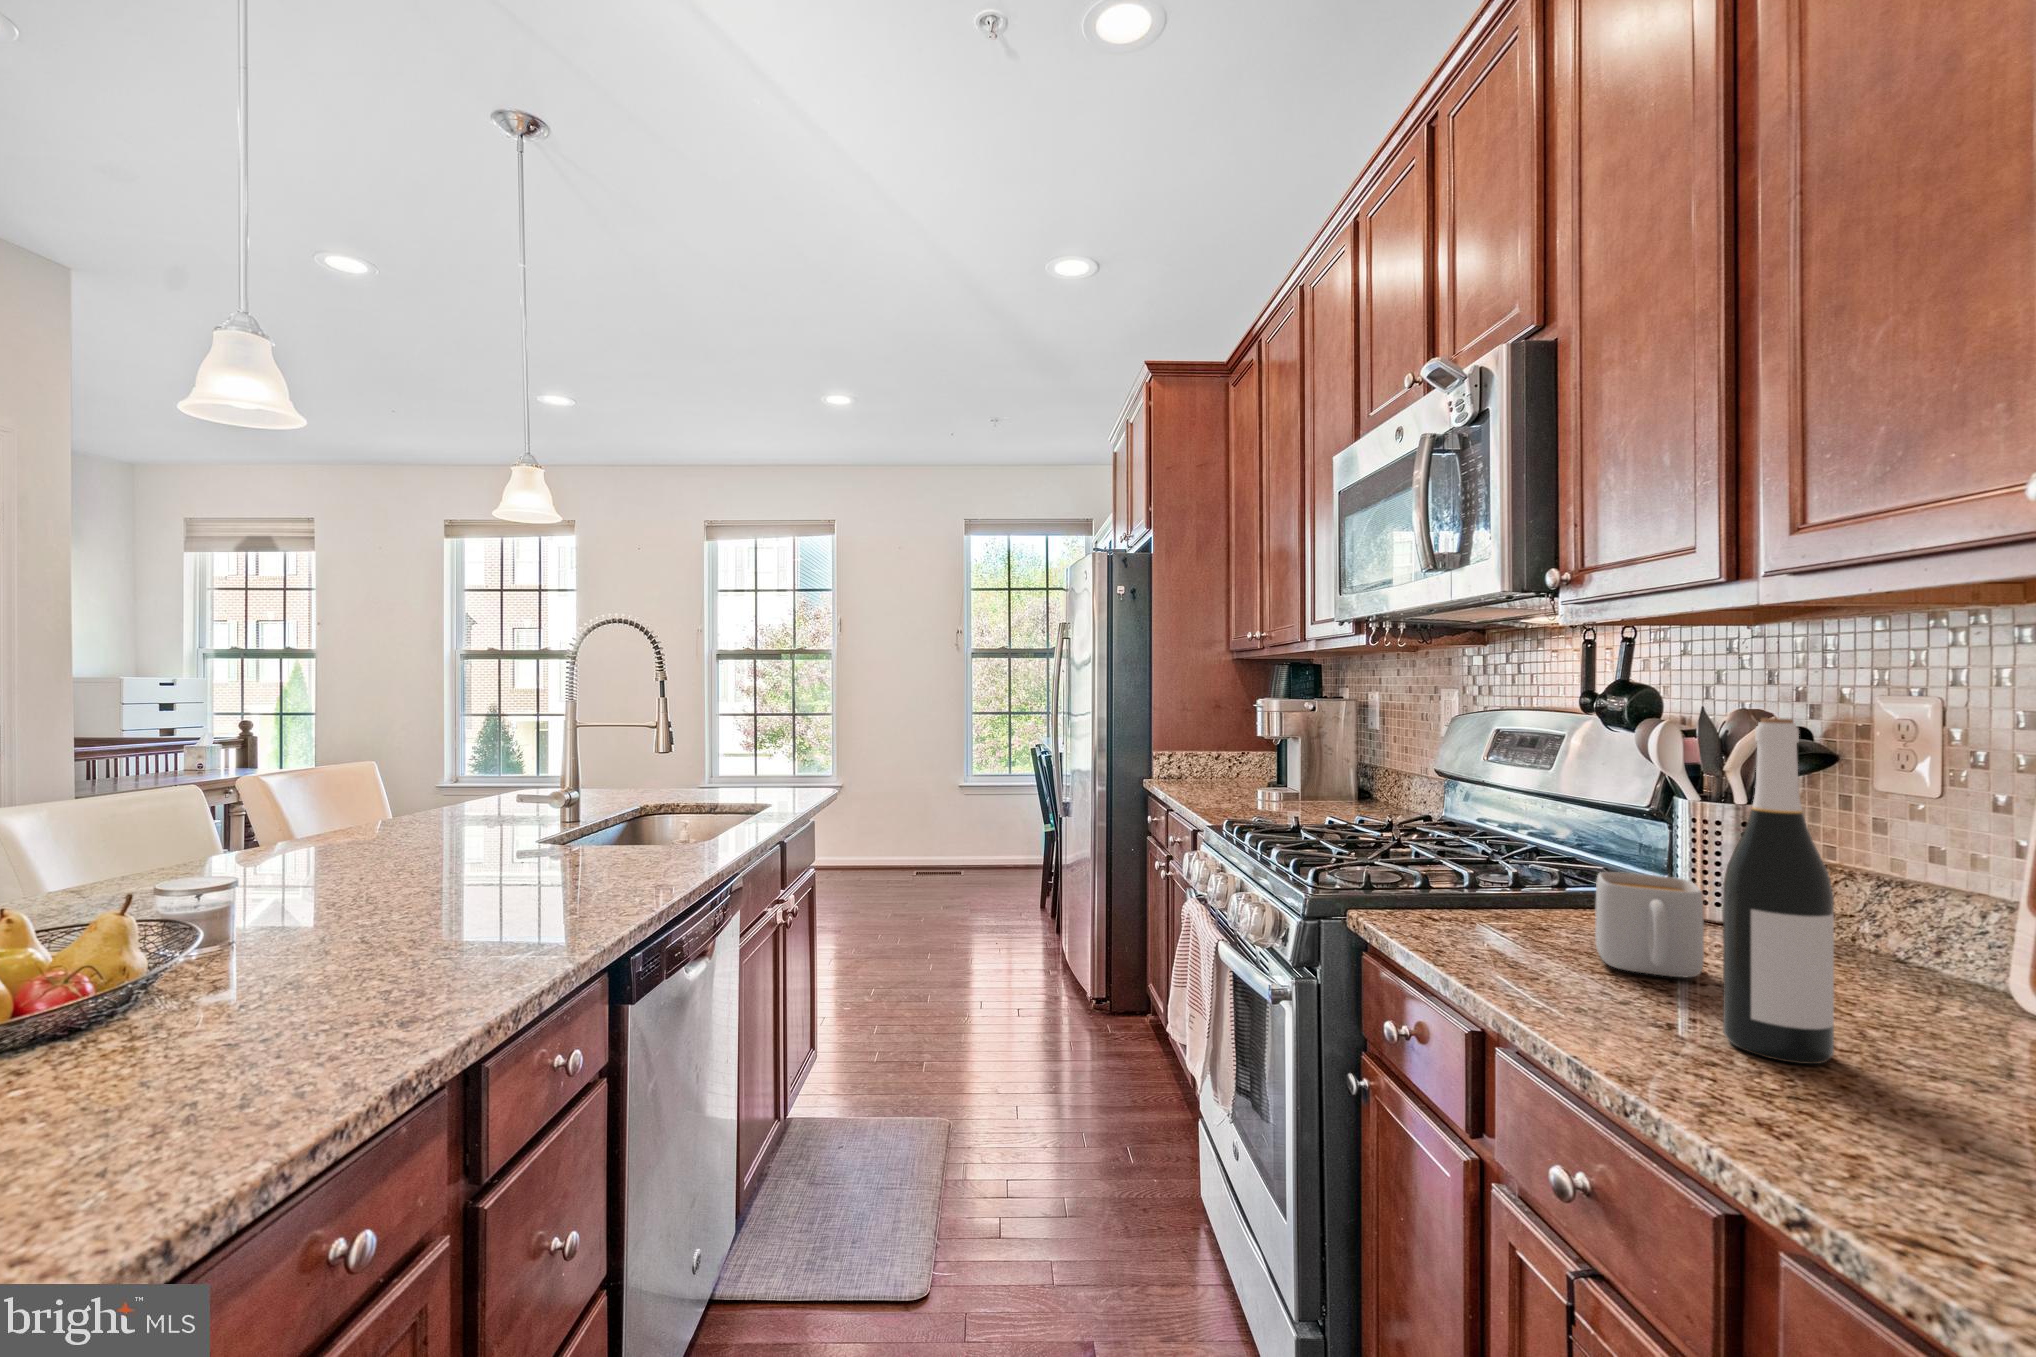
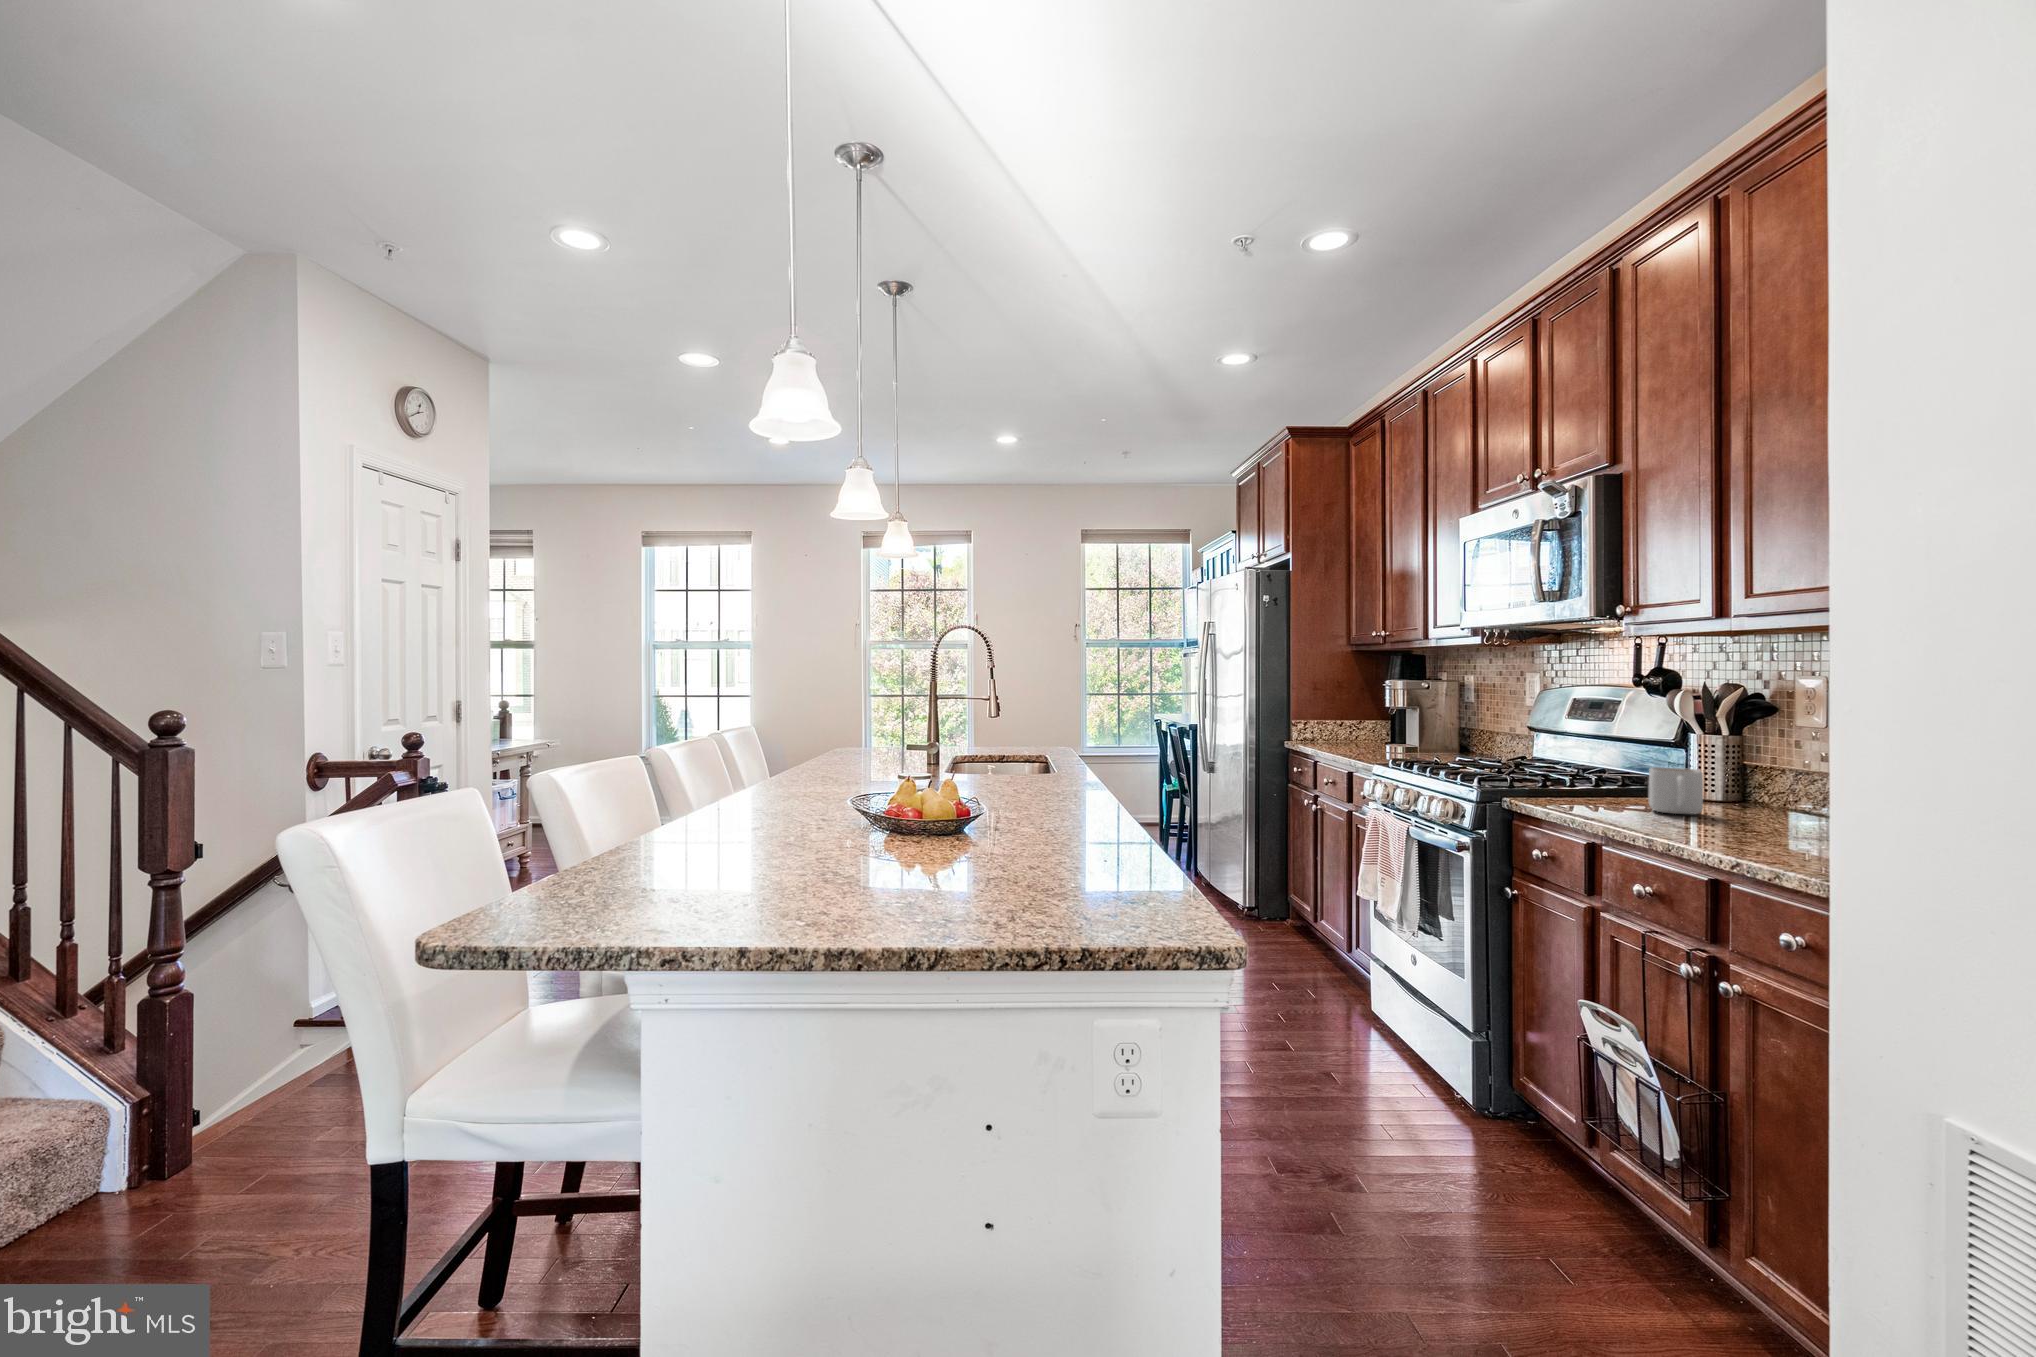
wine bottle: present [1723,718,1834,1064] -> none [1710,687,1757,834]

